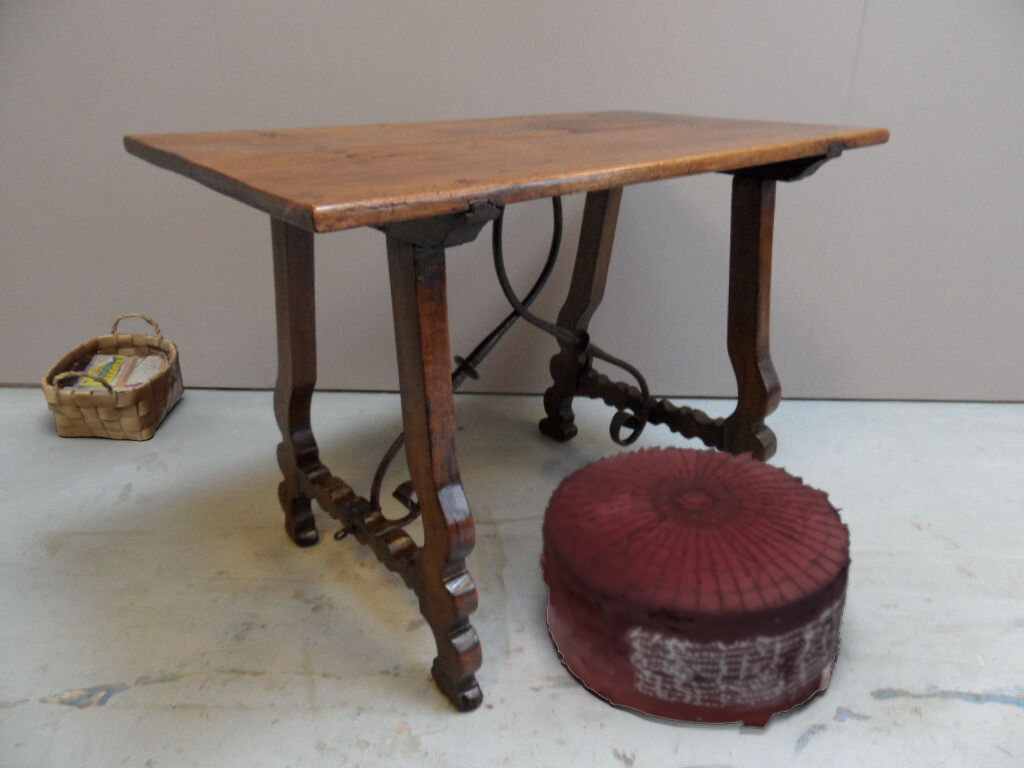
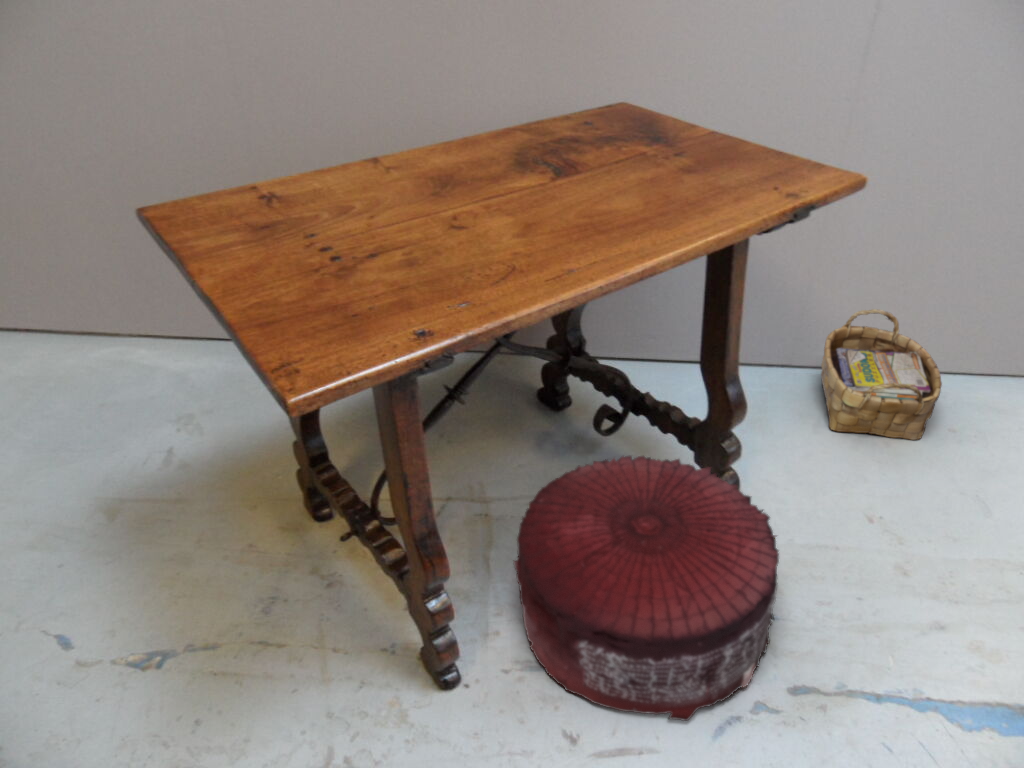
woven basket: present [41,313,184,441] -> present [821,309,942,440]

